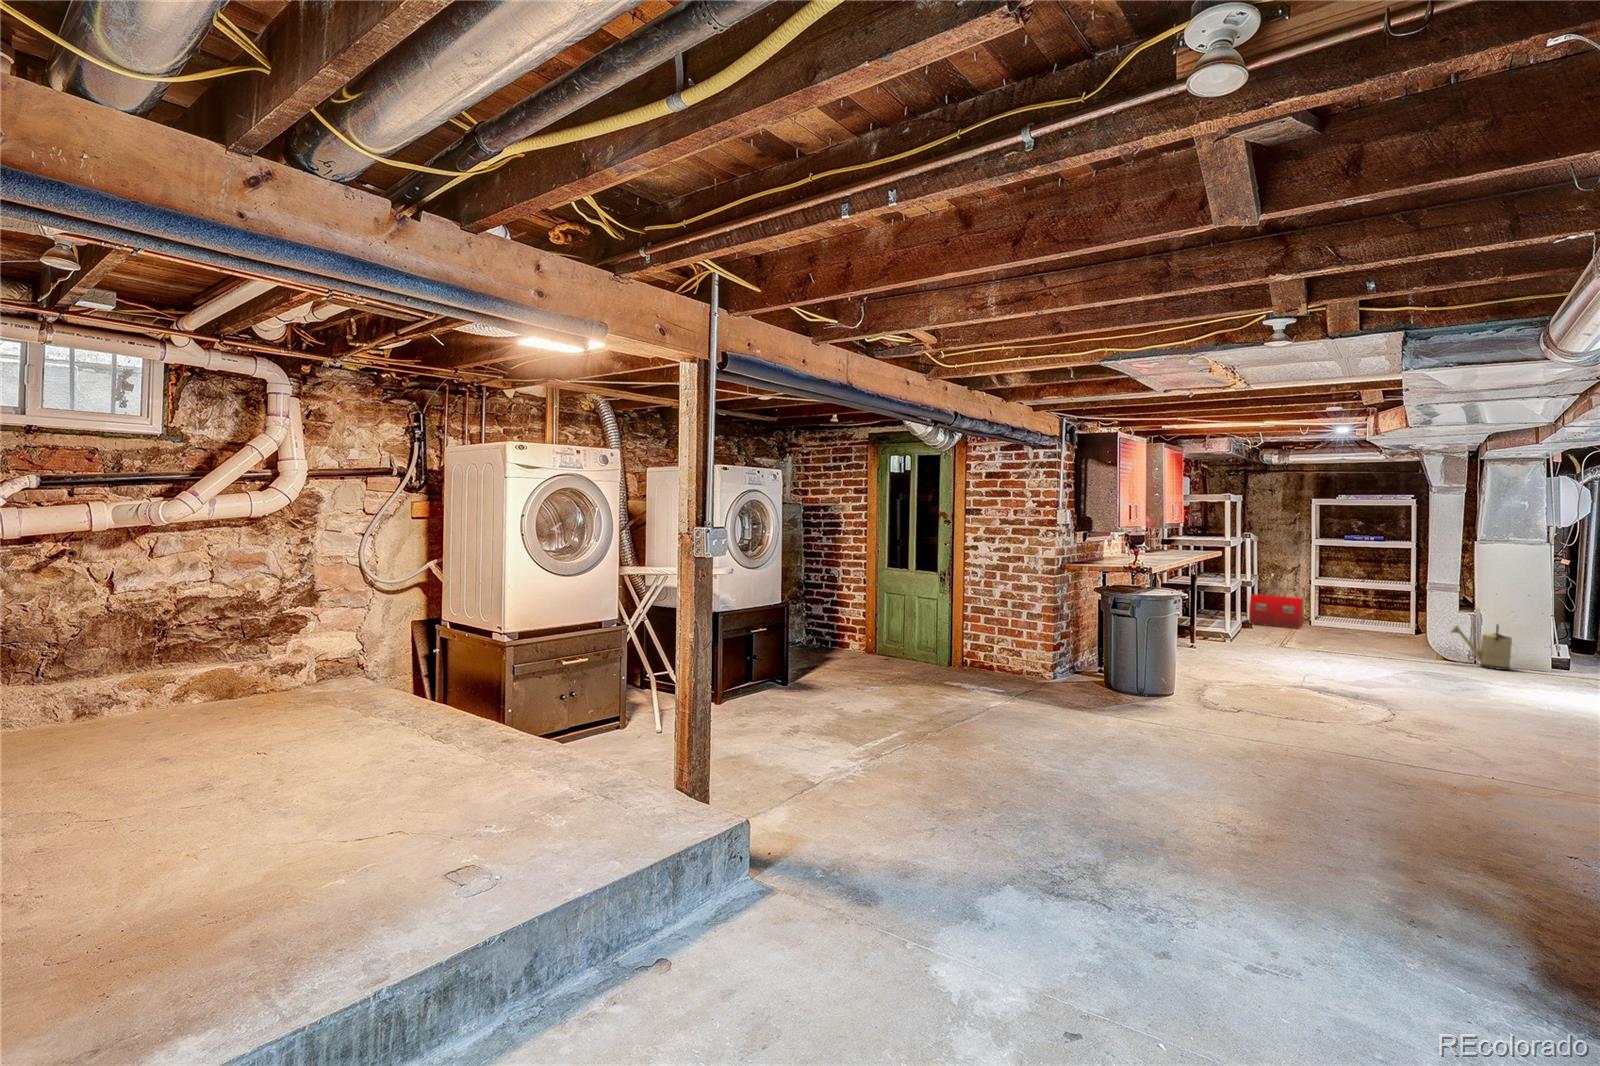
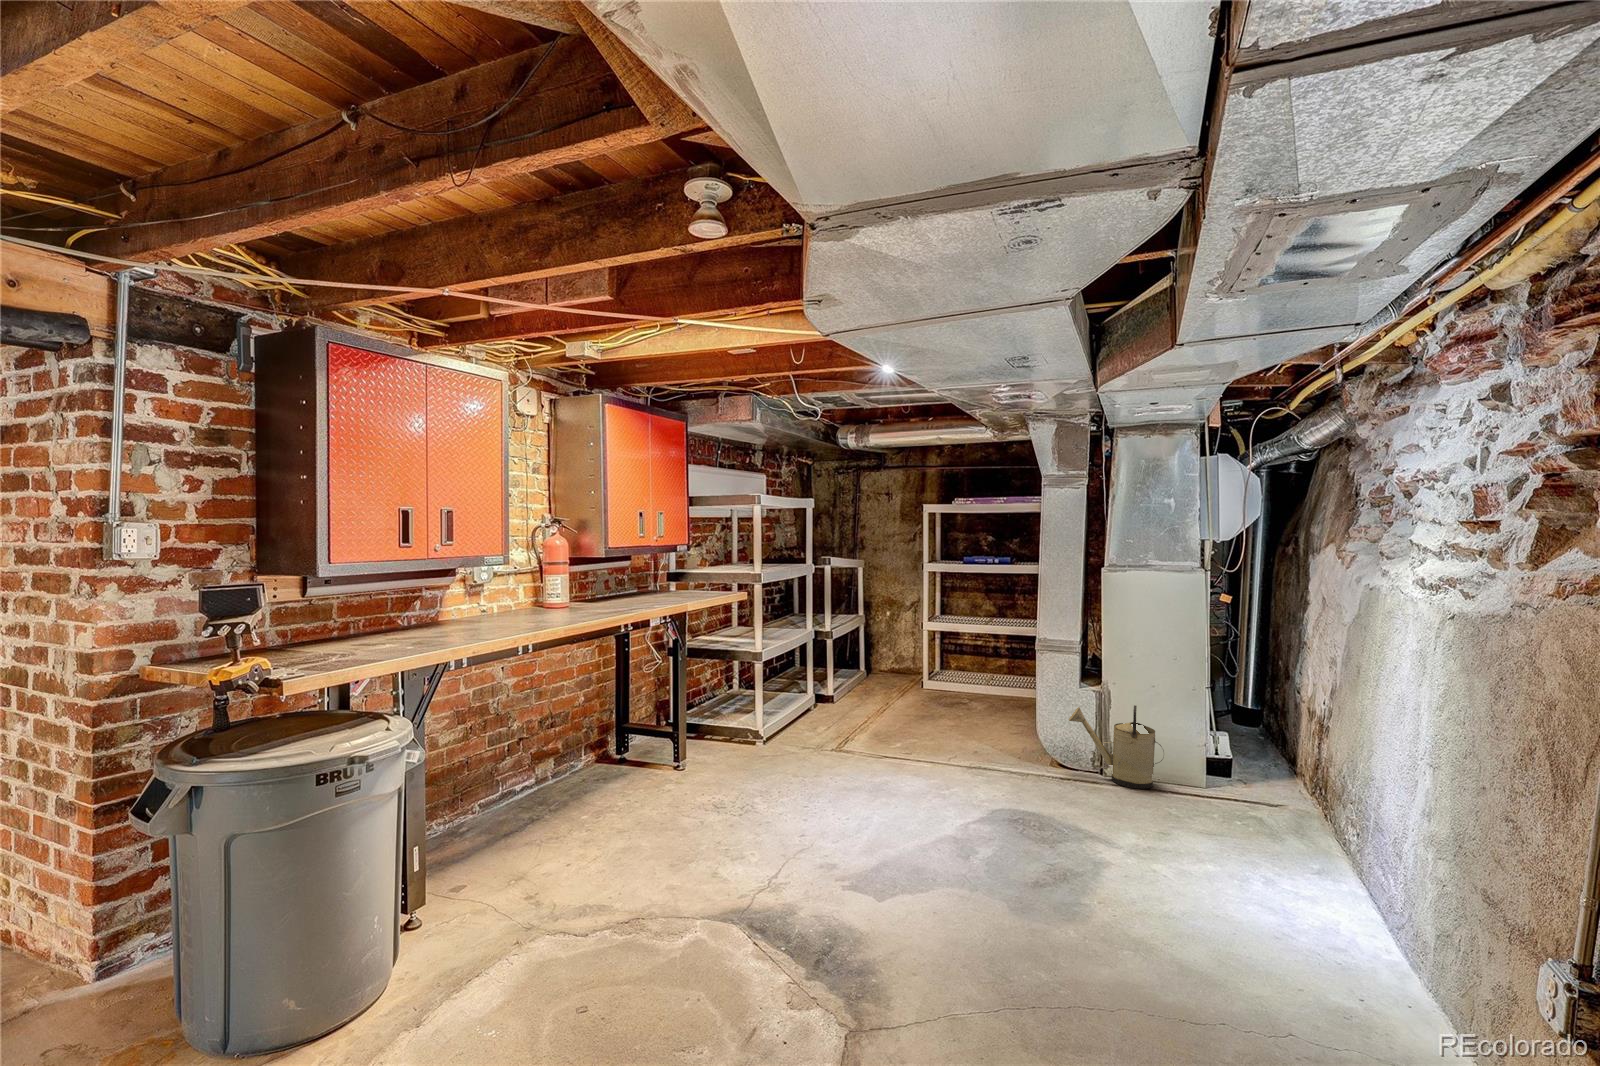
toolbox: present [1249,589,1303,629] -> none [836,636,910,696]

